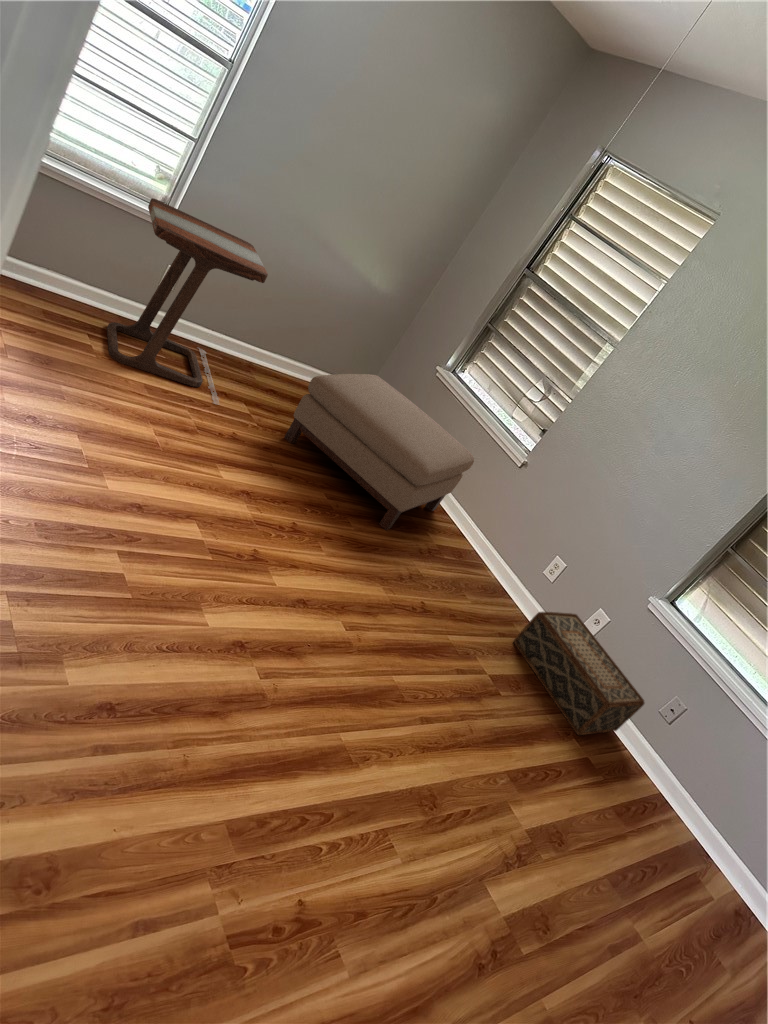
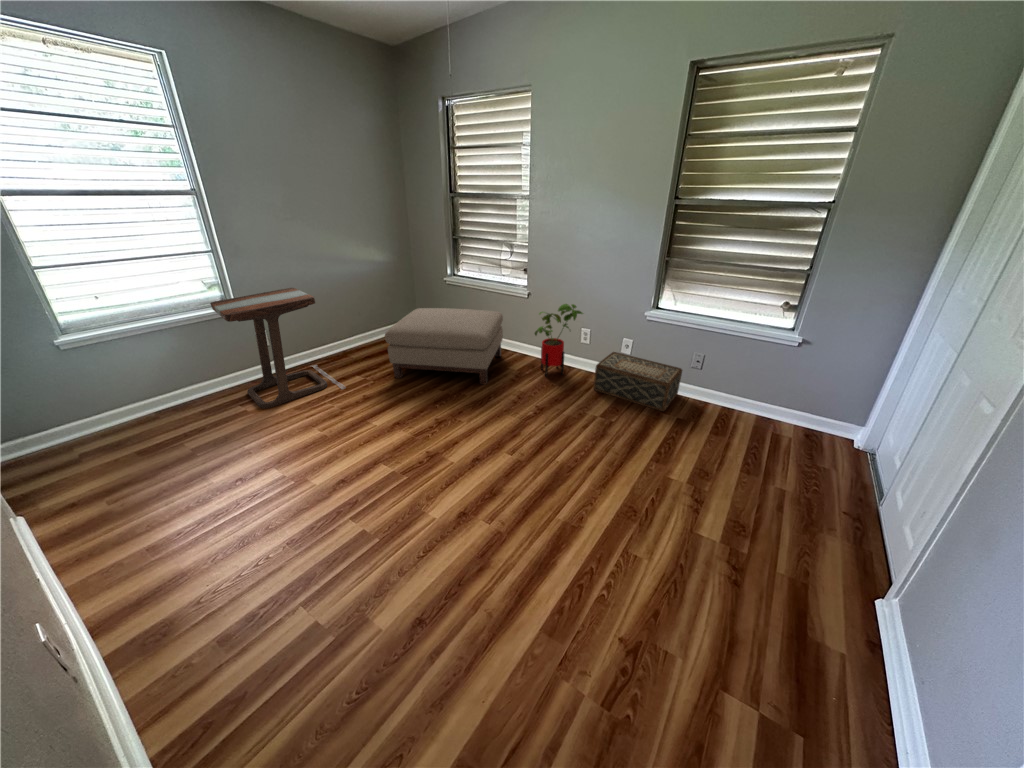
house plant: none [467,494,574,594] -> present [535,304,583,376]

